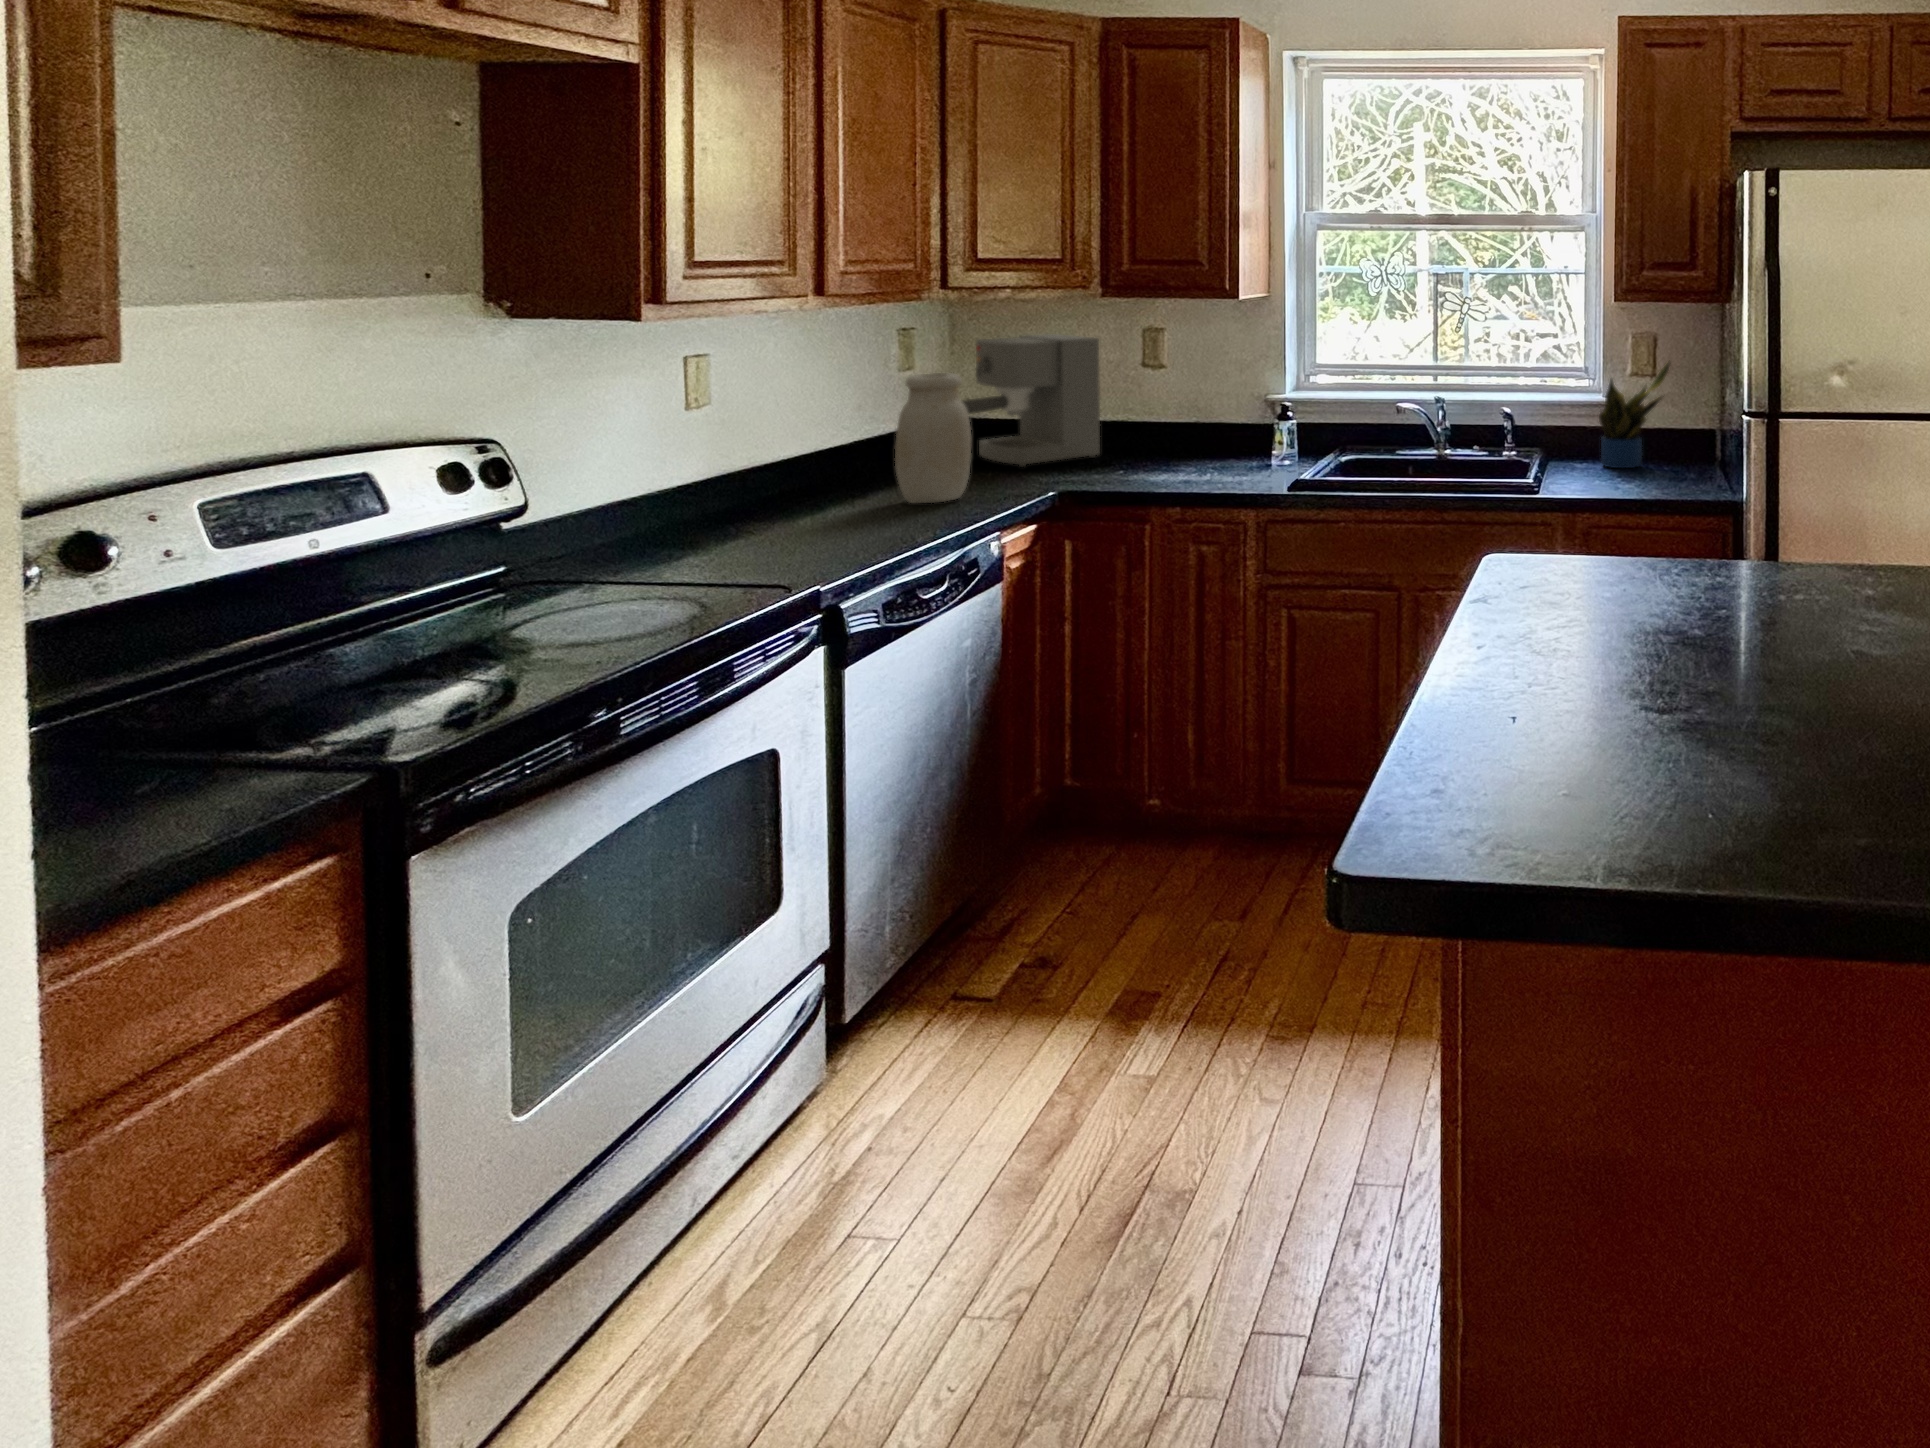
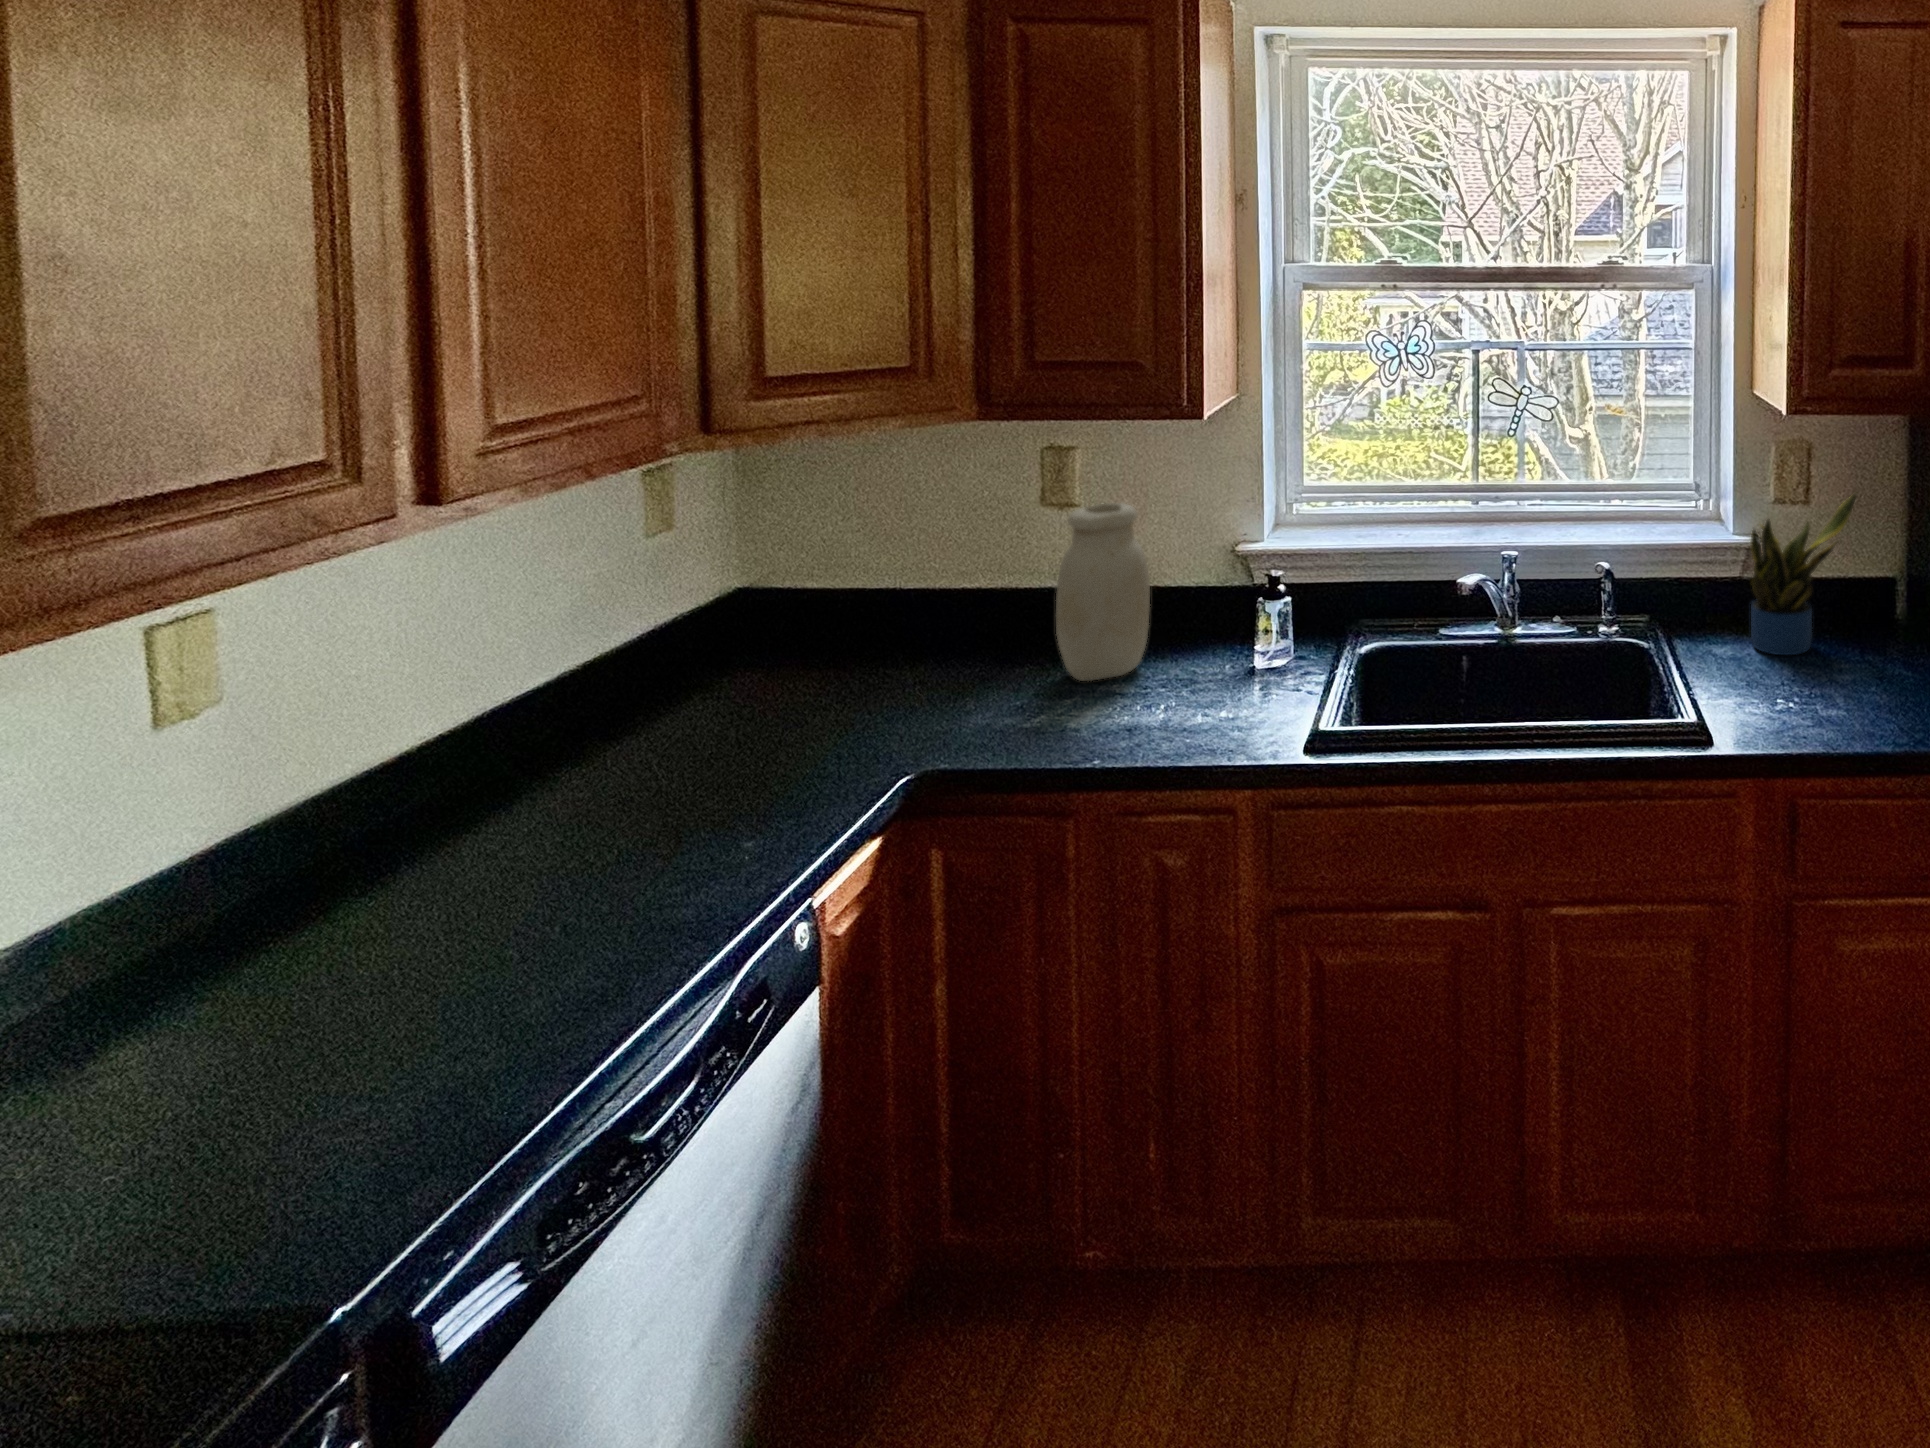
coffee maker: present [961,334,1100,467] -> none [729,460,977,696]
jar: present [895,373,971,503] -> present [1056,503,1150,681]

